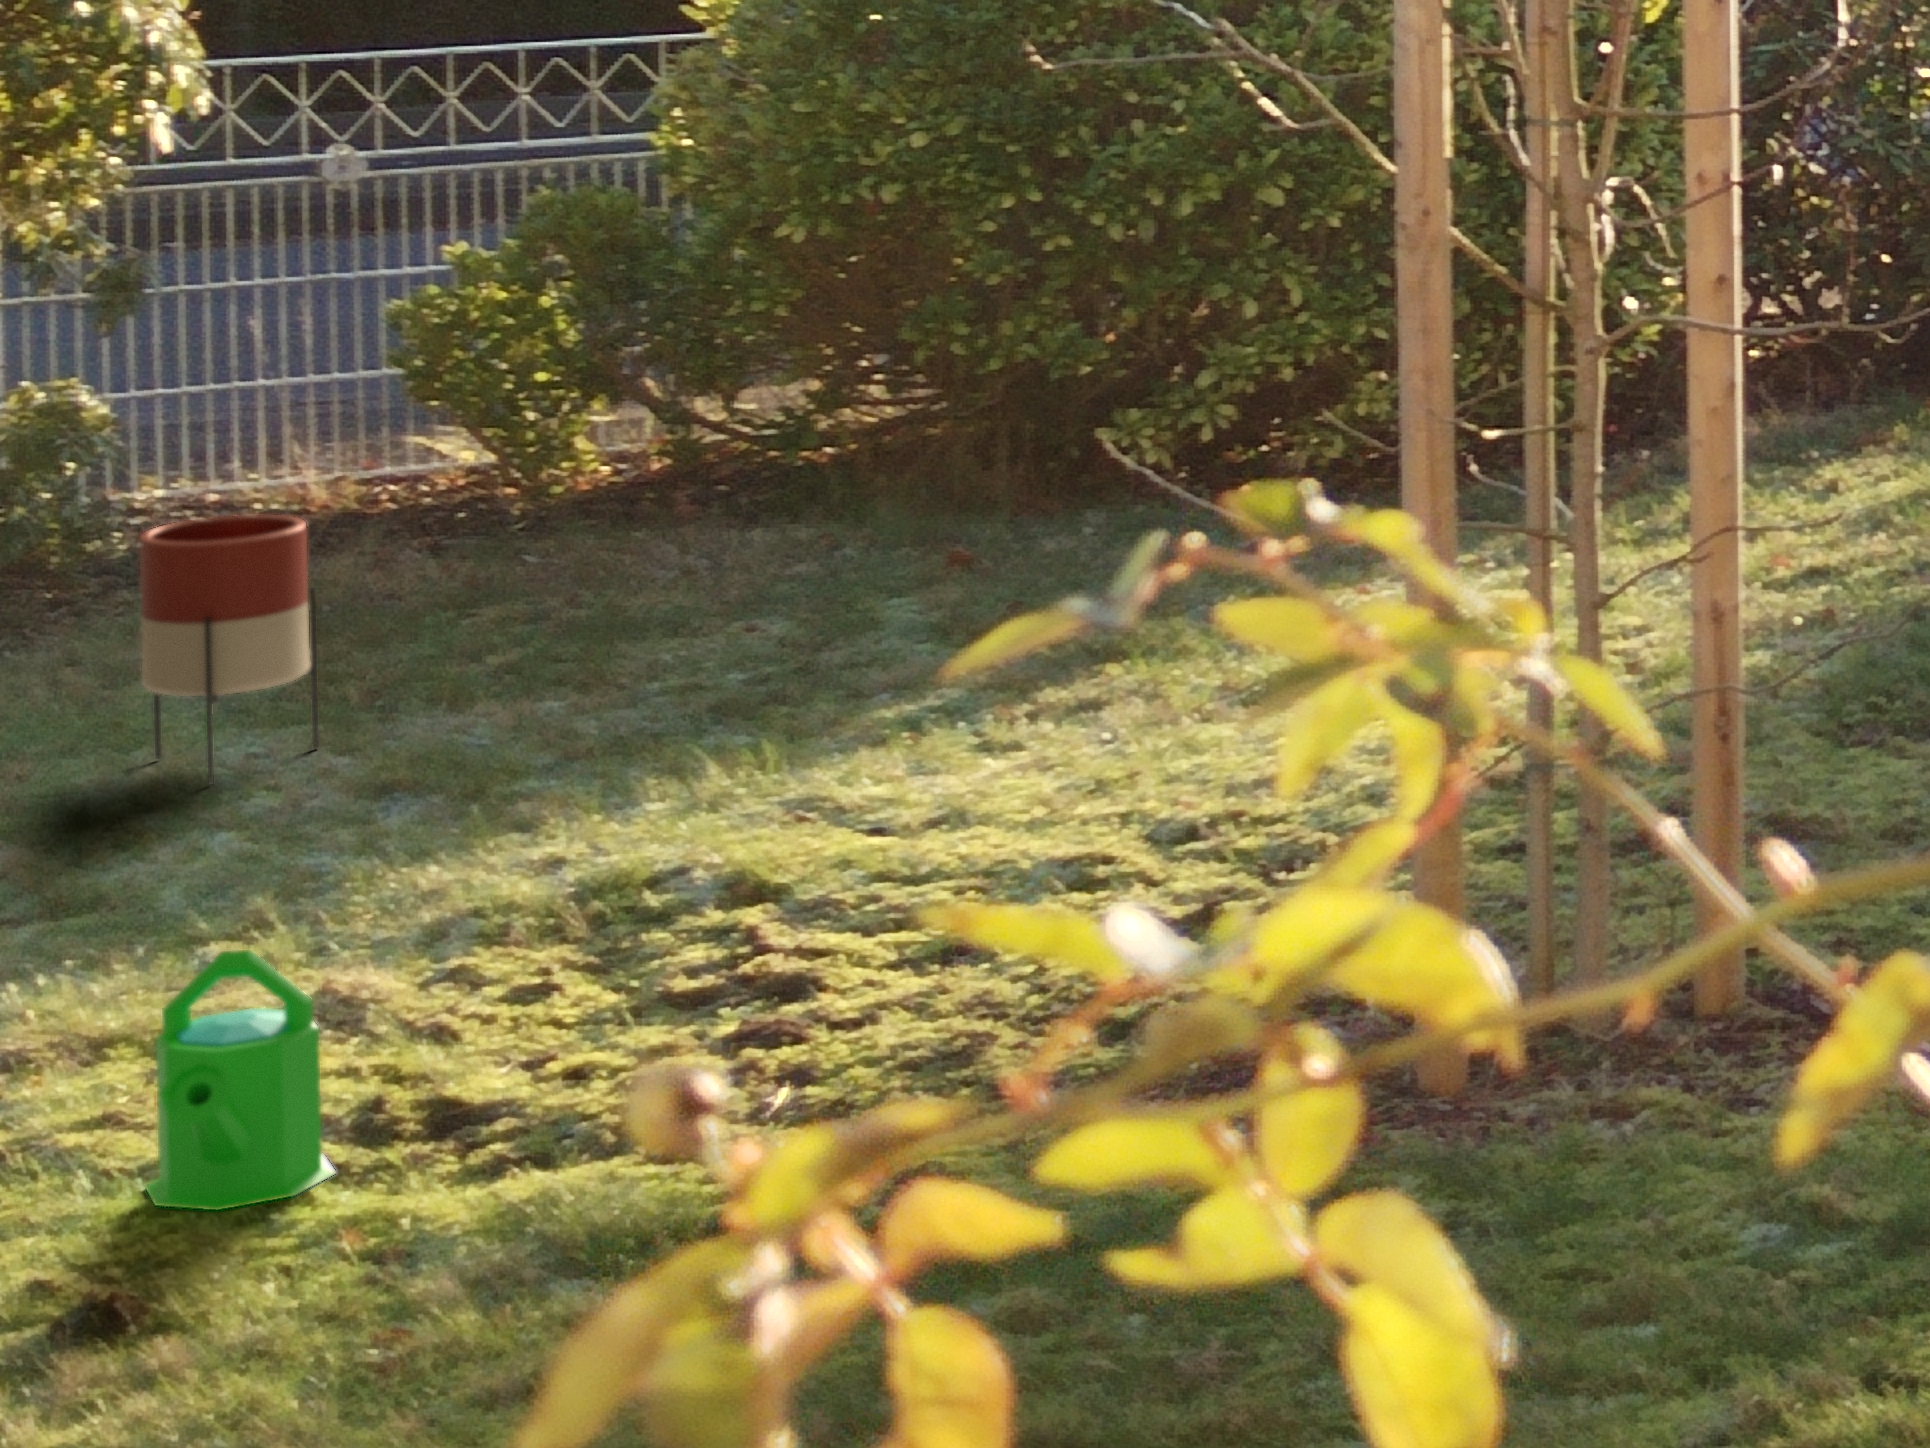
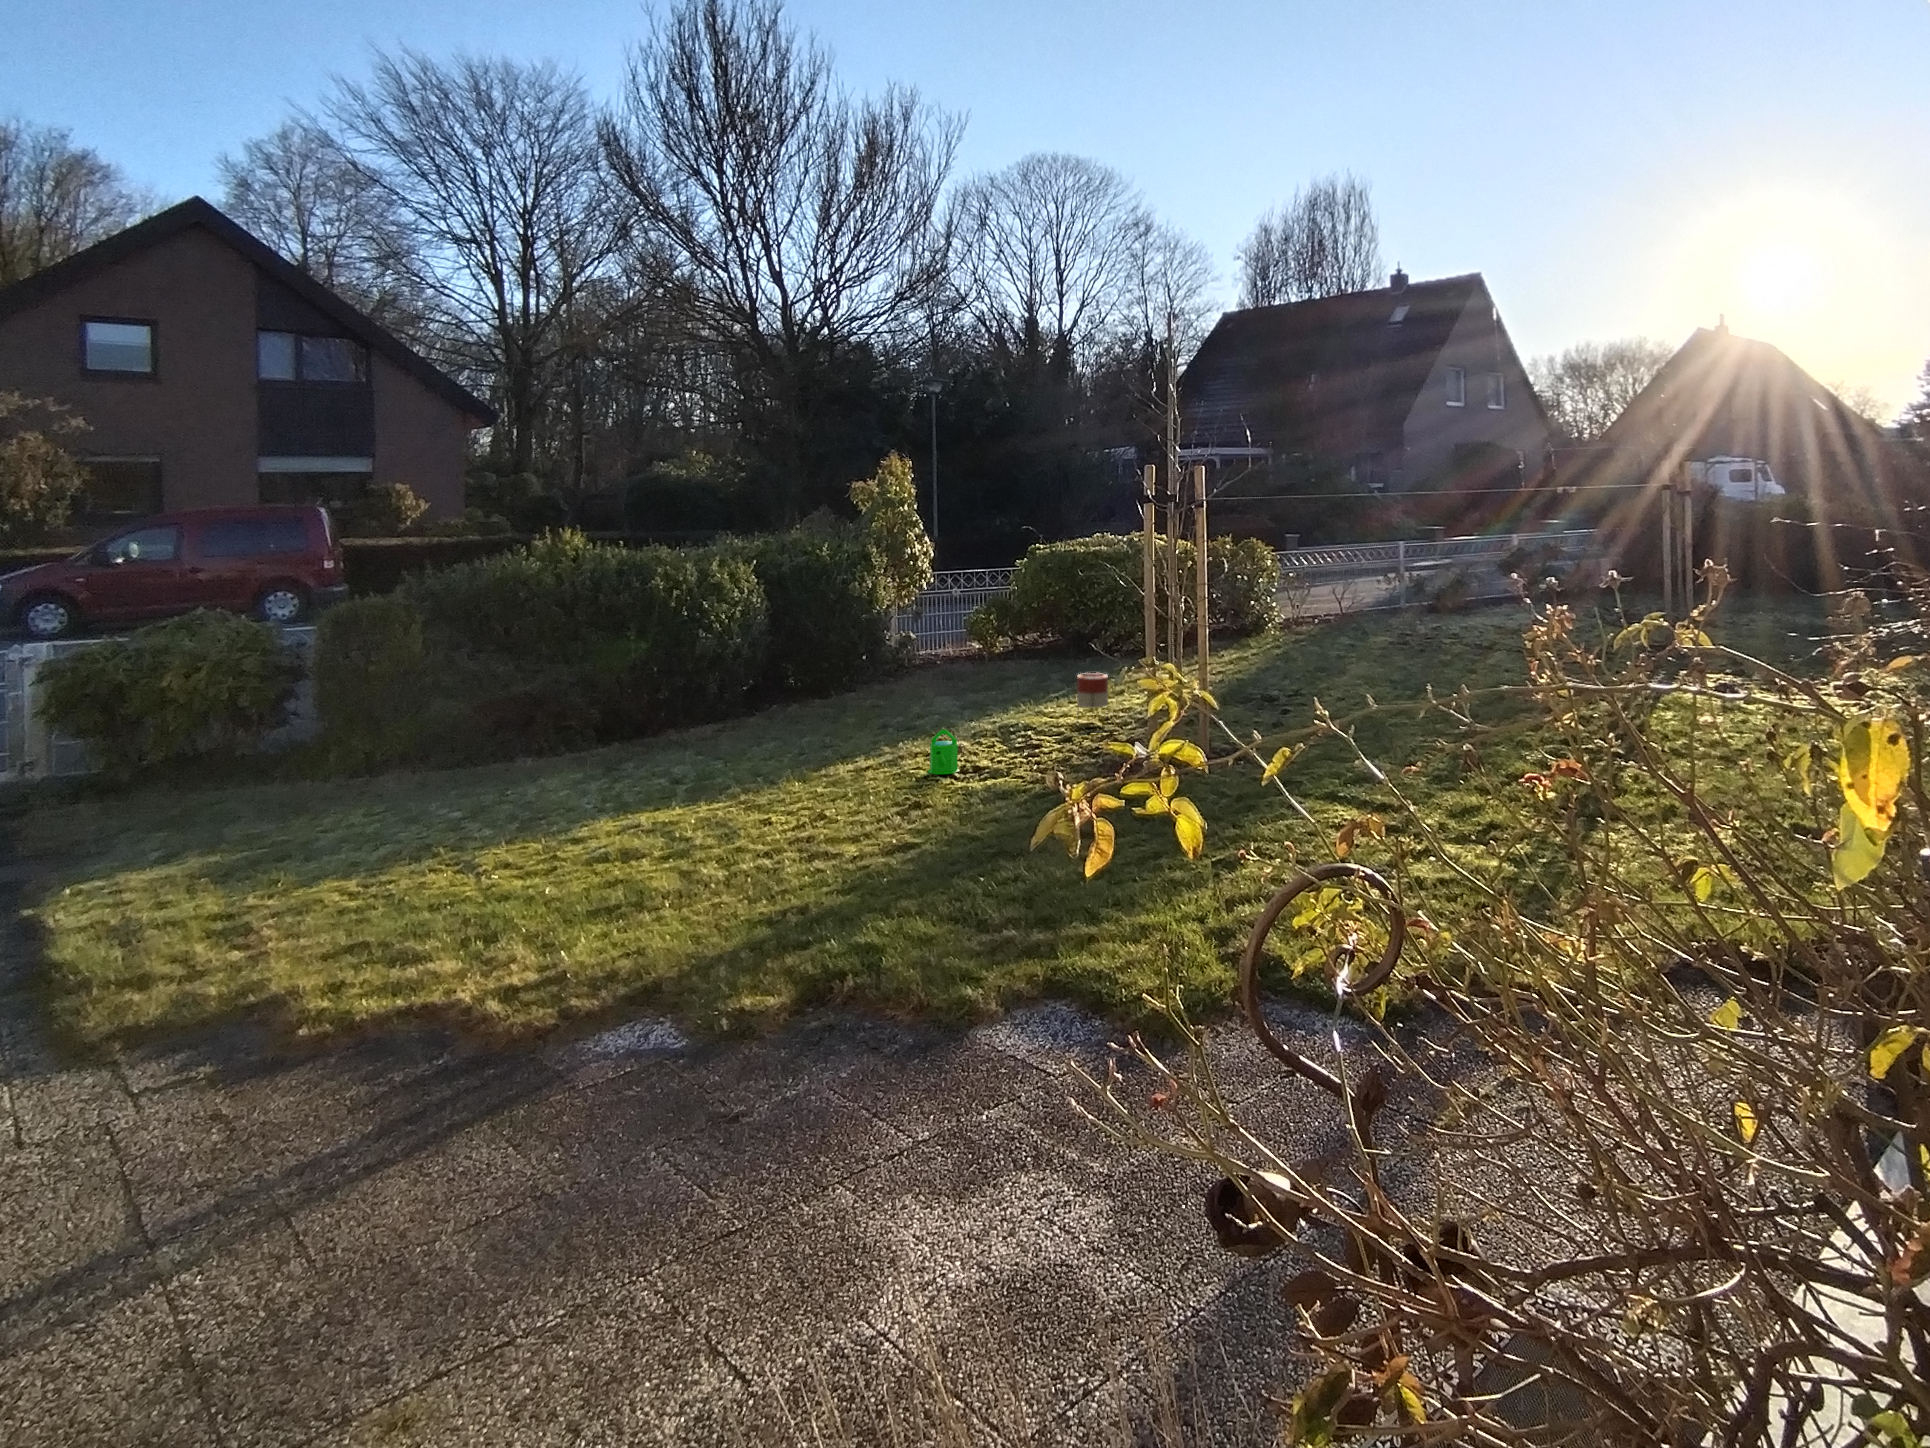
planter: present [140,515,319,785] -> present [1077,673,1108,709]

